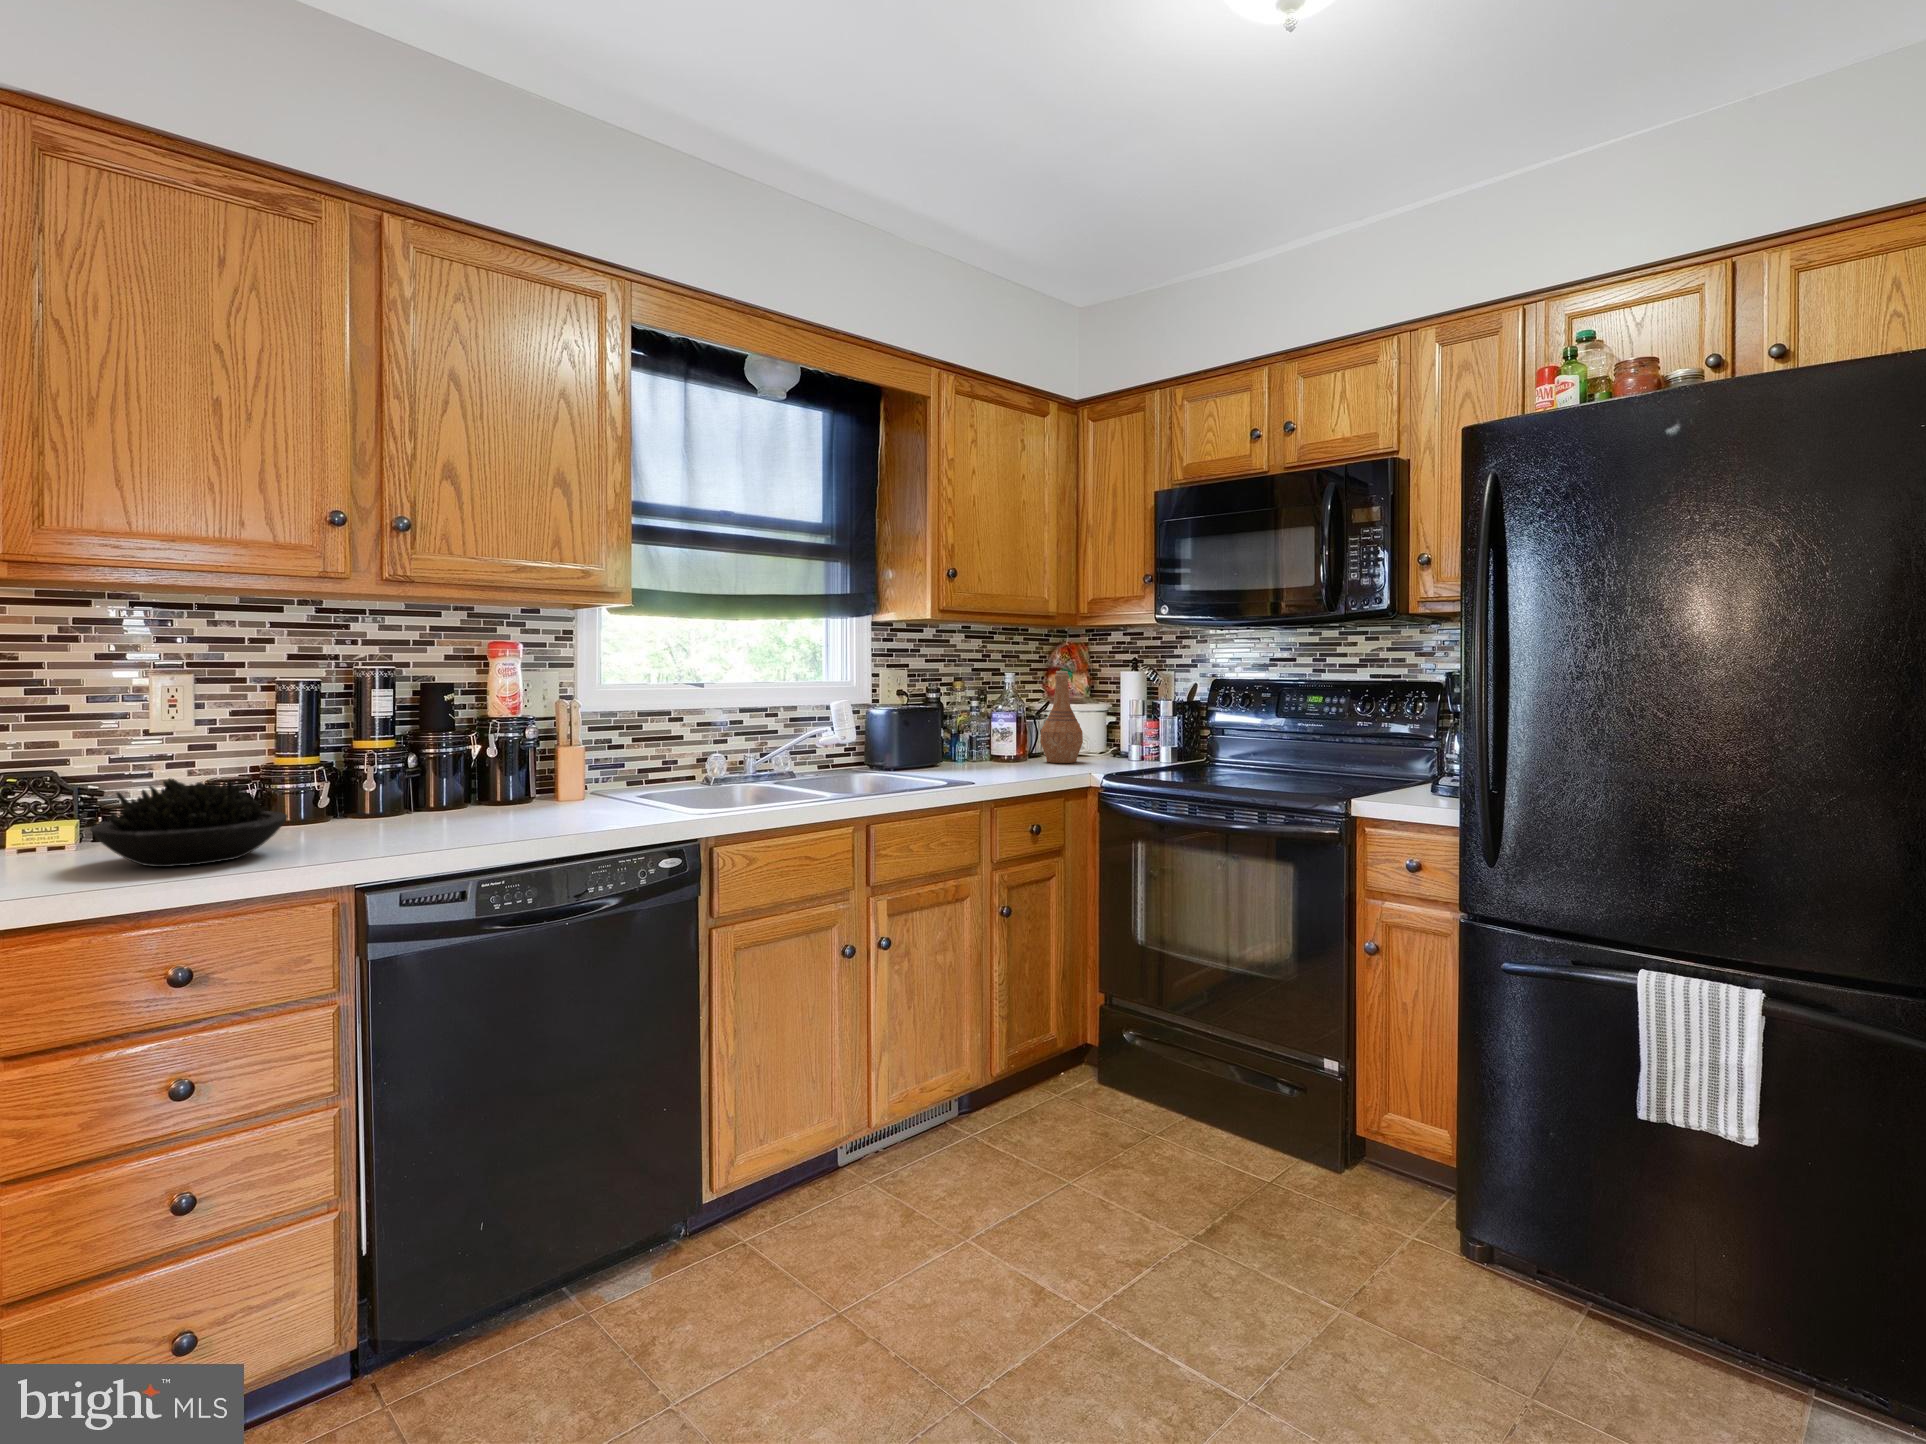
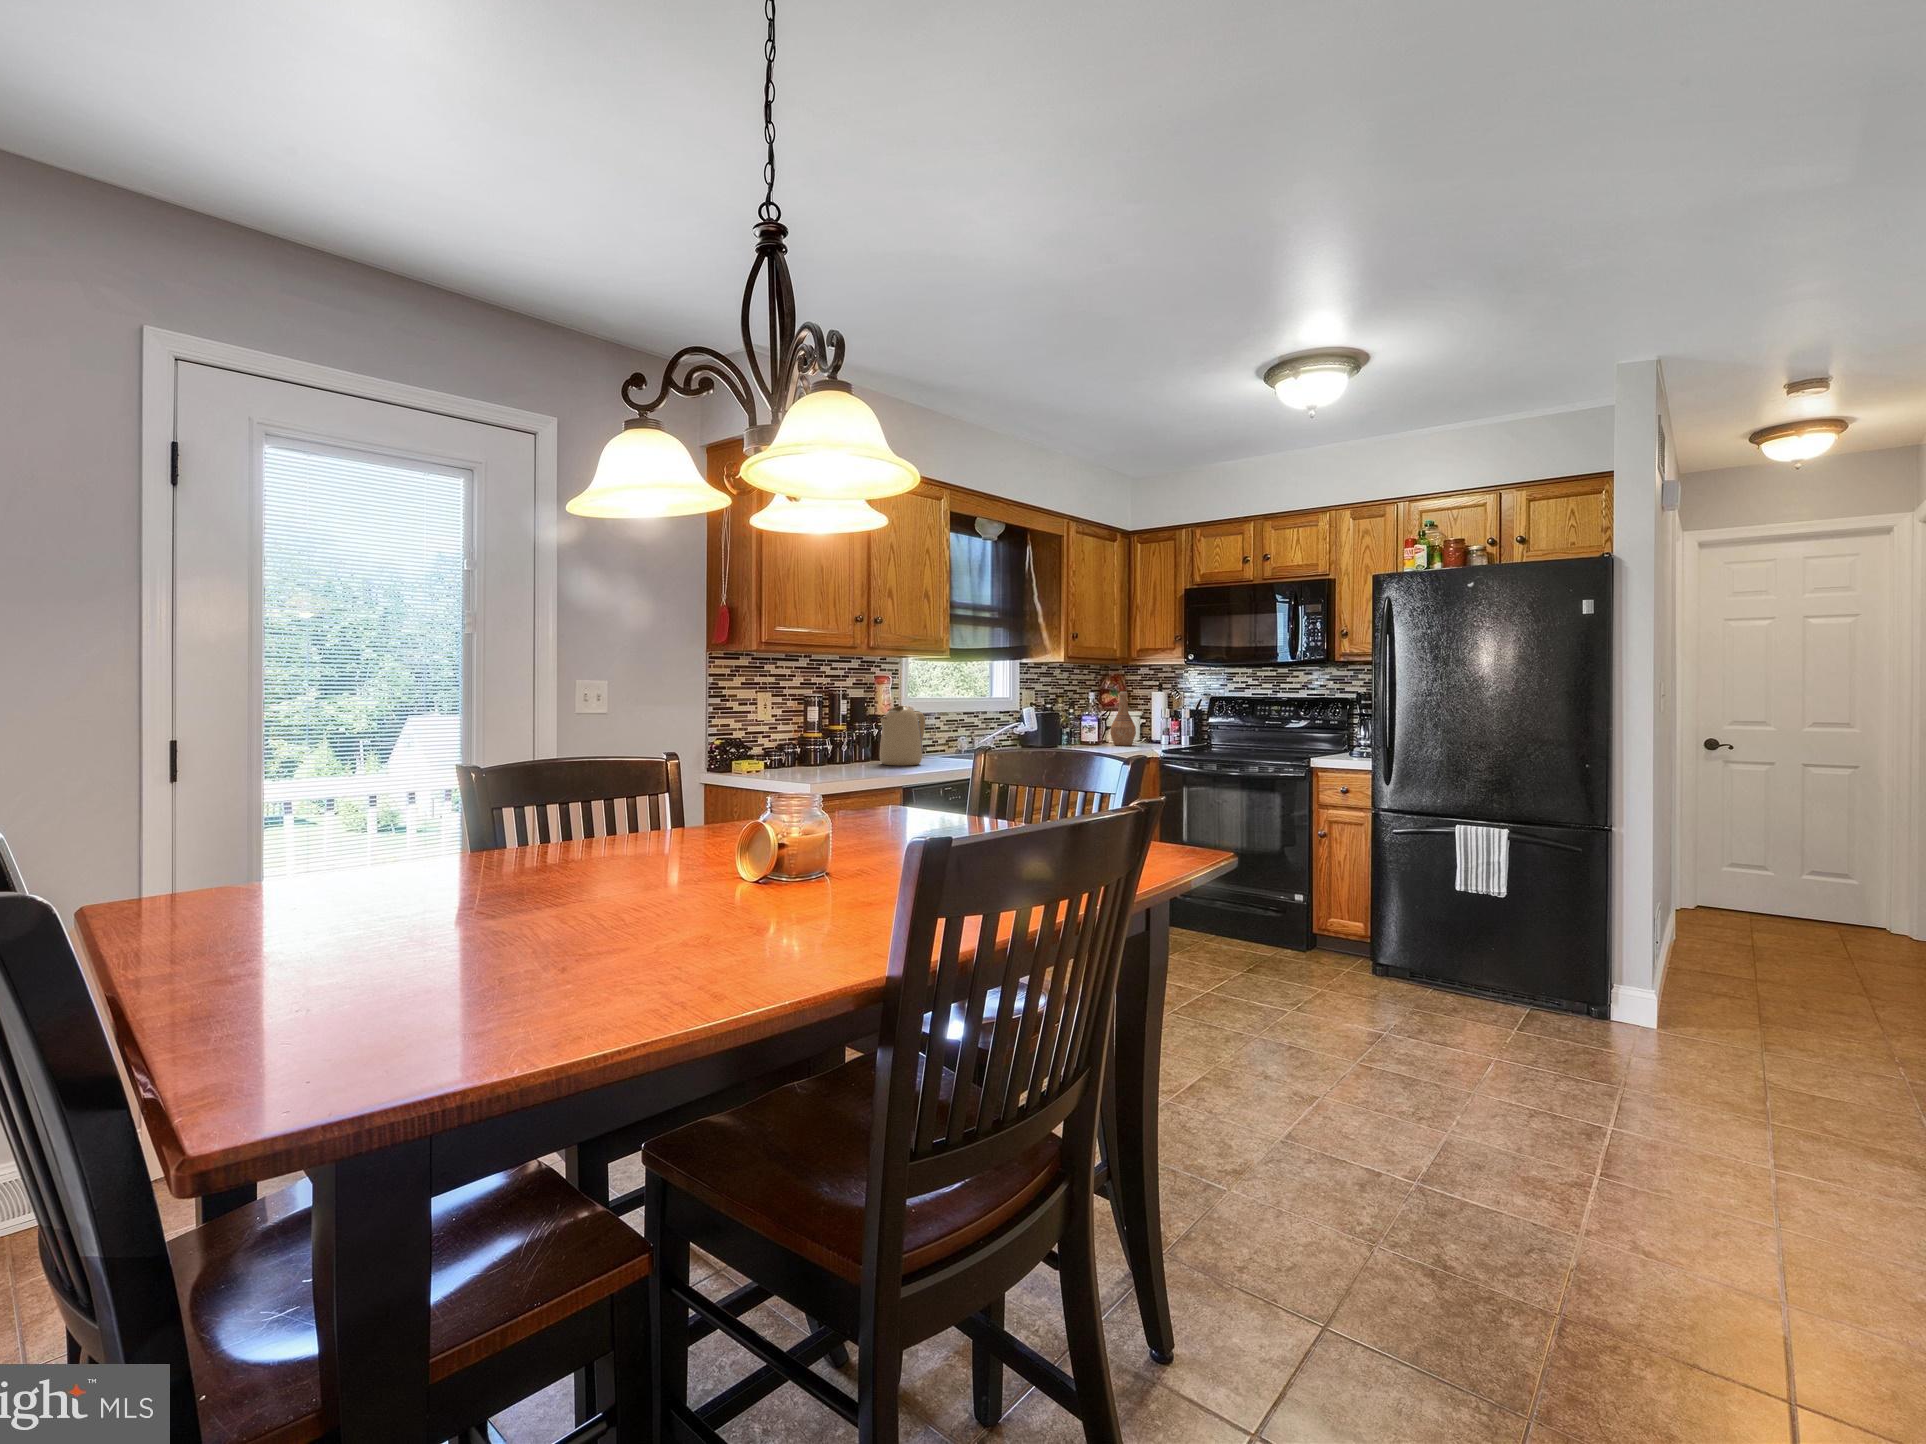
kettle: none [408,702,544,827] -> present [880,706,926,766]
succulent plant: present [90,778,287,867] -> none [802,738,870,775]

